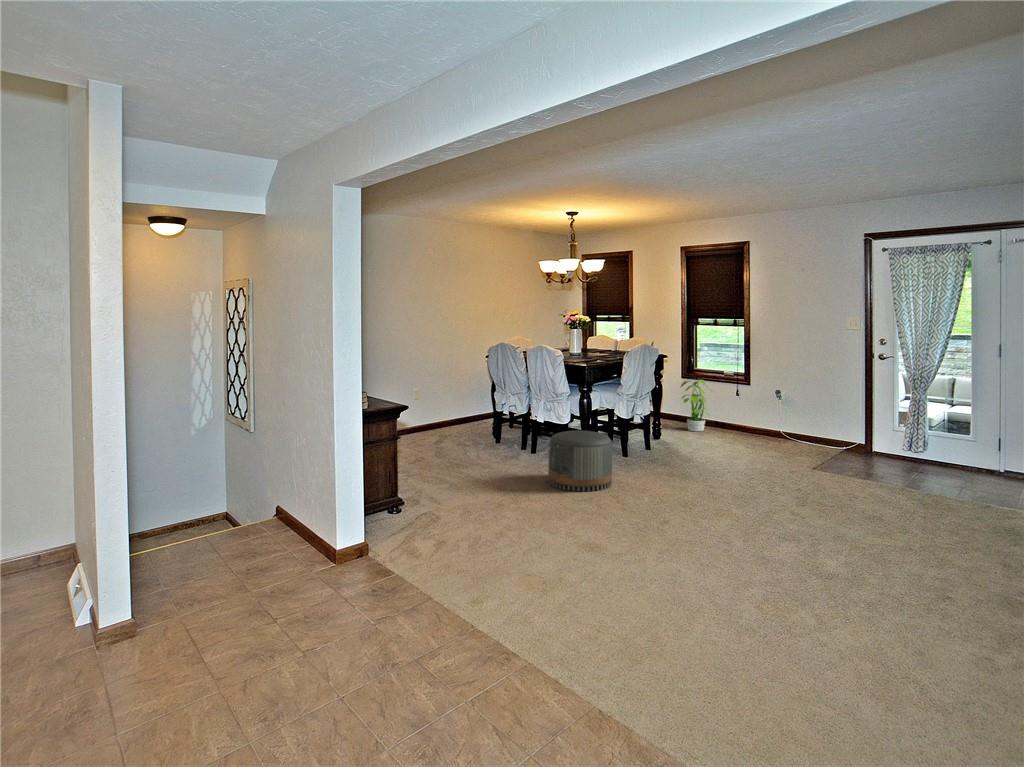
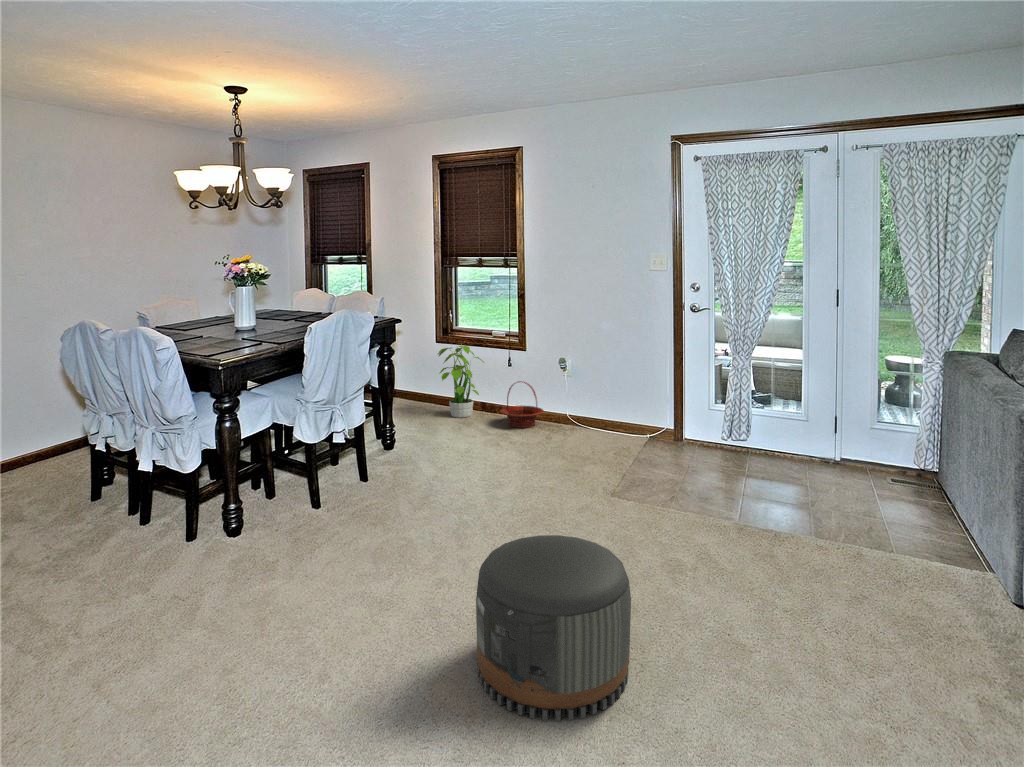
basket: none [726,406,761,439] -> present [500,381,543,428]
pouf: present [548,430,613,491] -> present [476,535,631,721]

